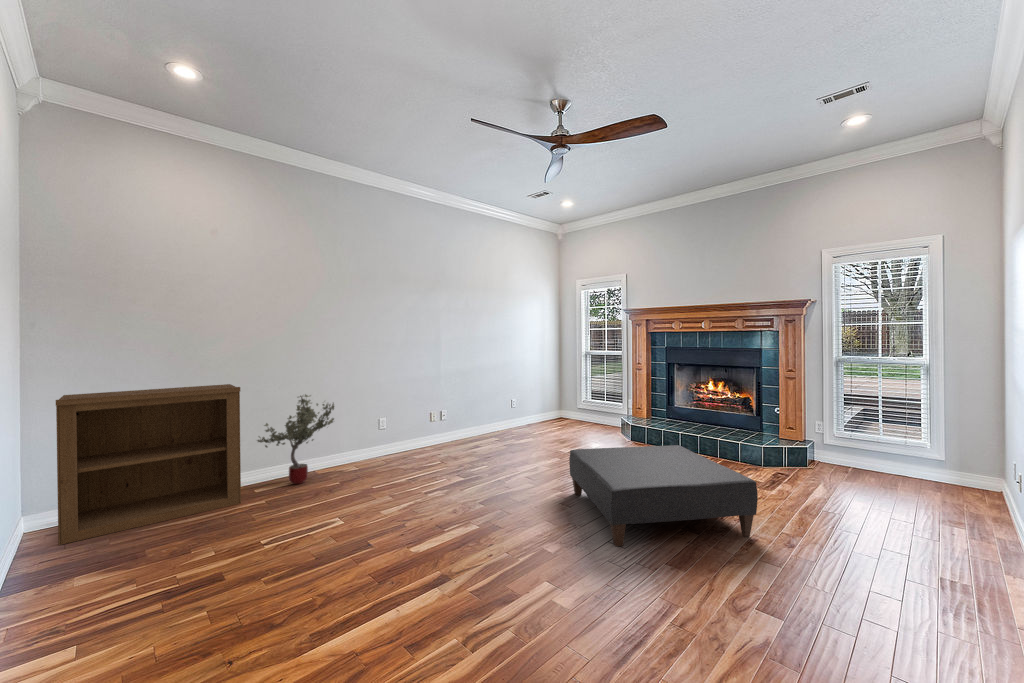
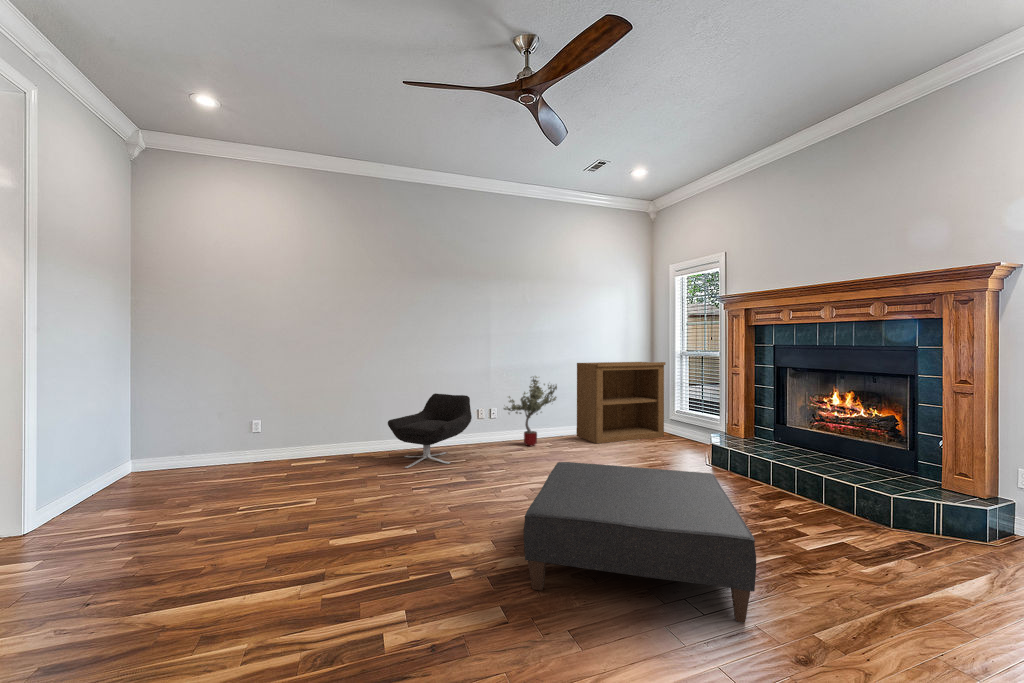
bookshelf: present [56,384,241,545] -> present [577,362,666,444]
potted tree: present [257,394,334,484] -> present [504,376,557,446]
lounge chair: none [361,400,440,475] -> present [388,393,472,468]

